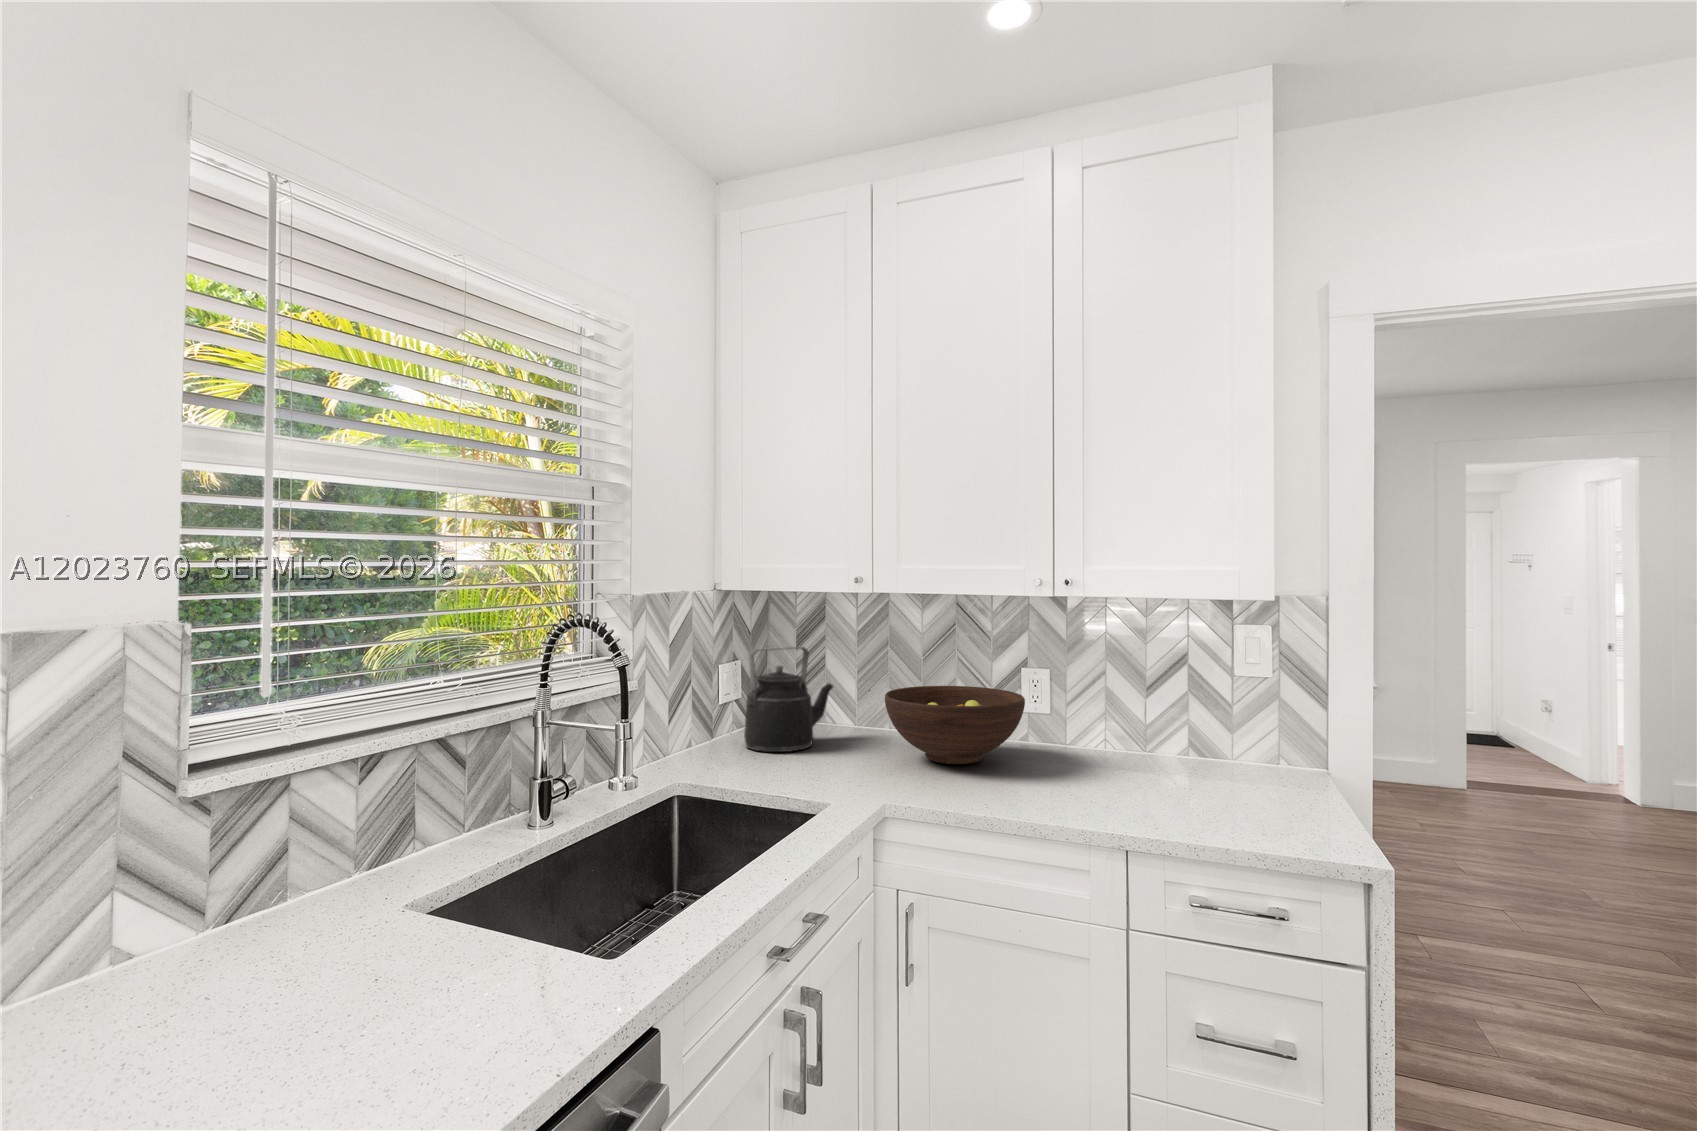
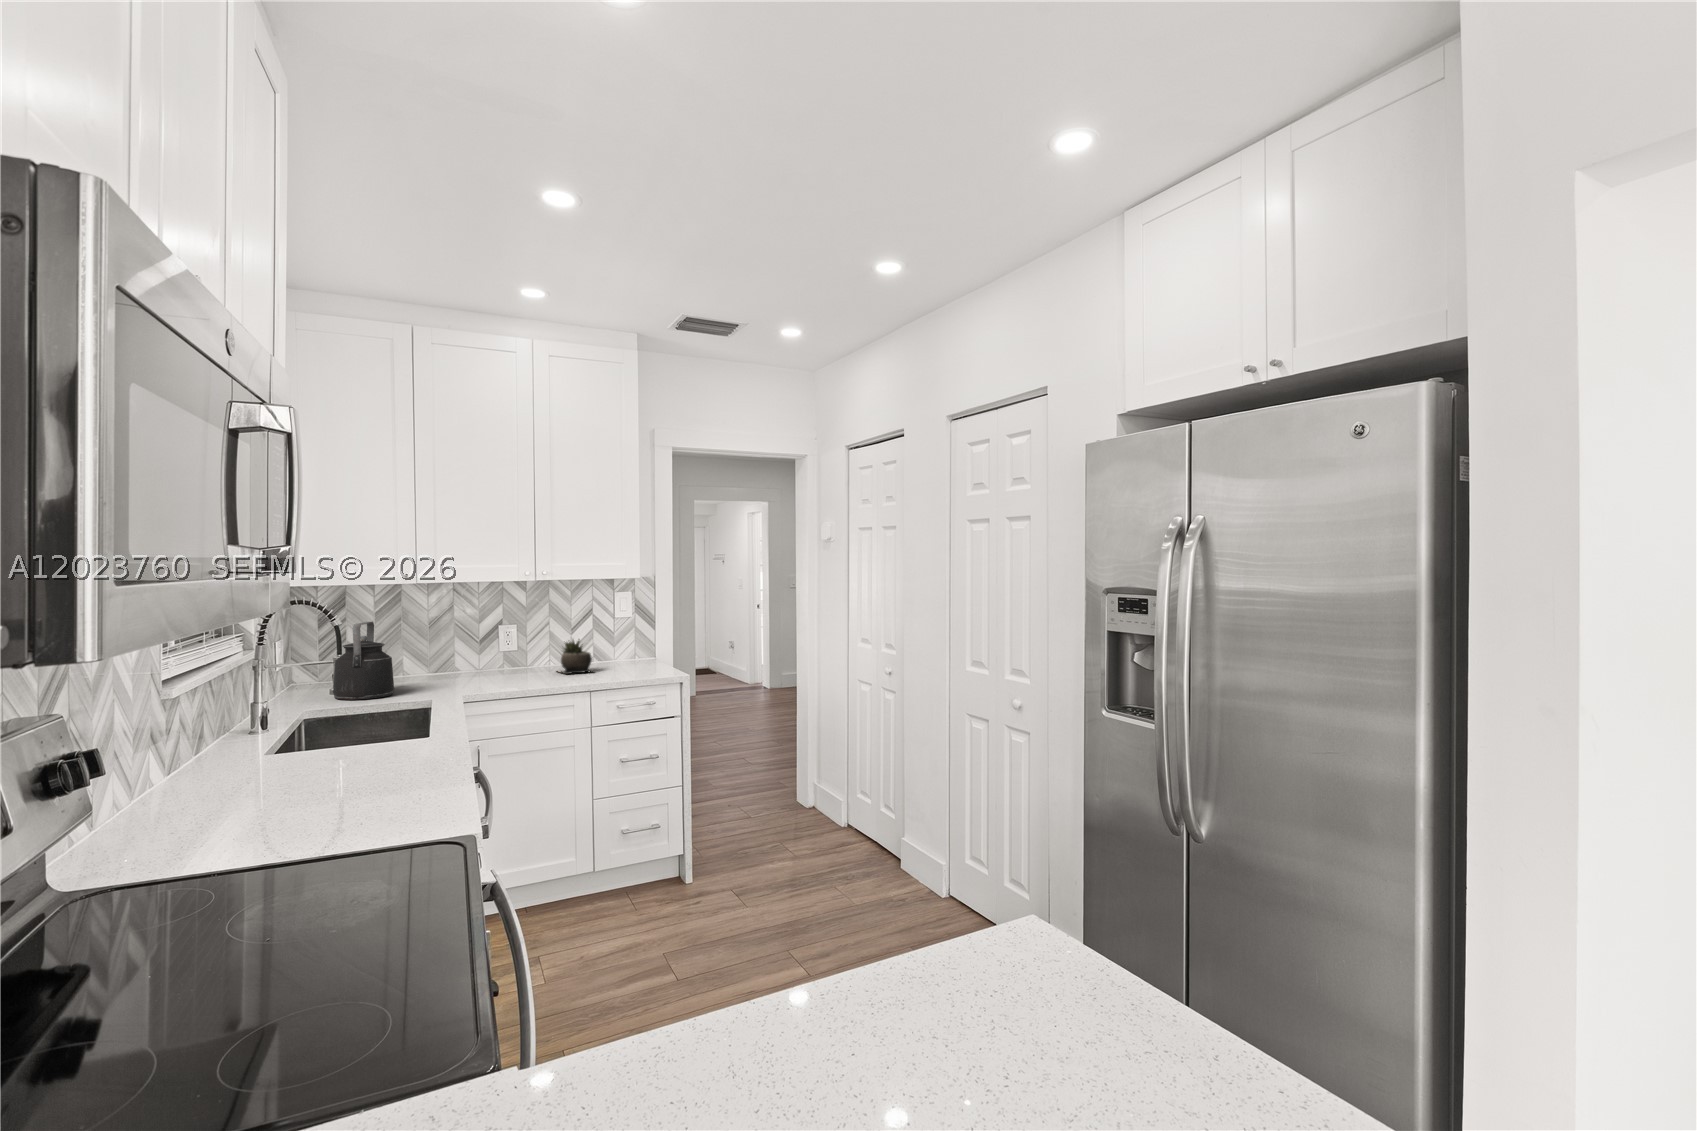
fruit bowl: present [885,686,1025,764] -> none [447,638,541,684]
succulent plant: none [1085,704,1153,775] -> present [560,639,592,674]

